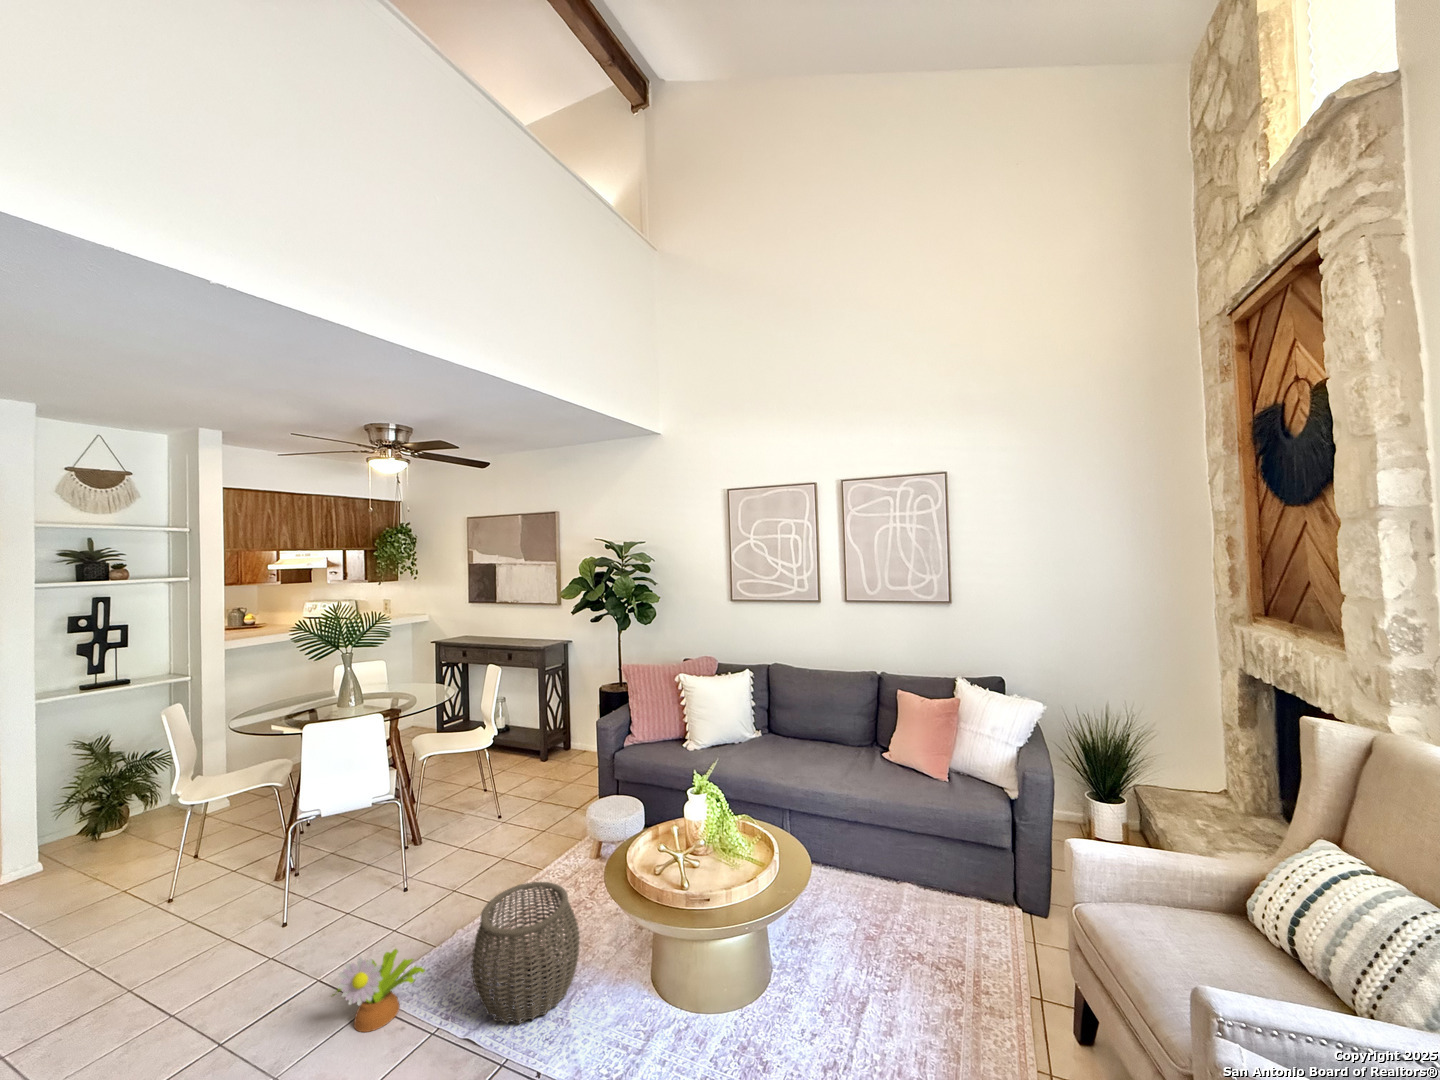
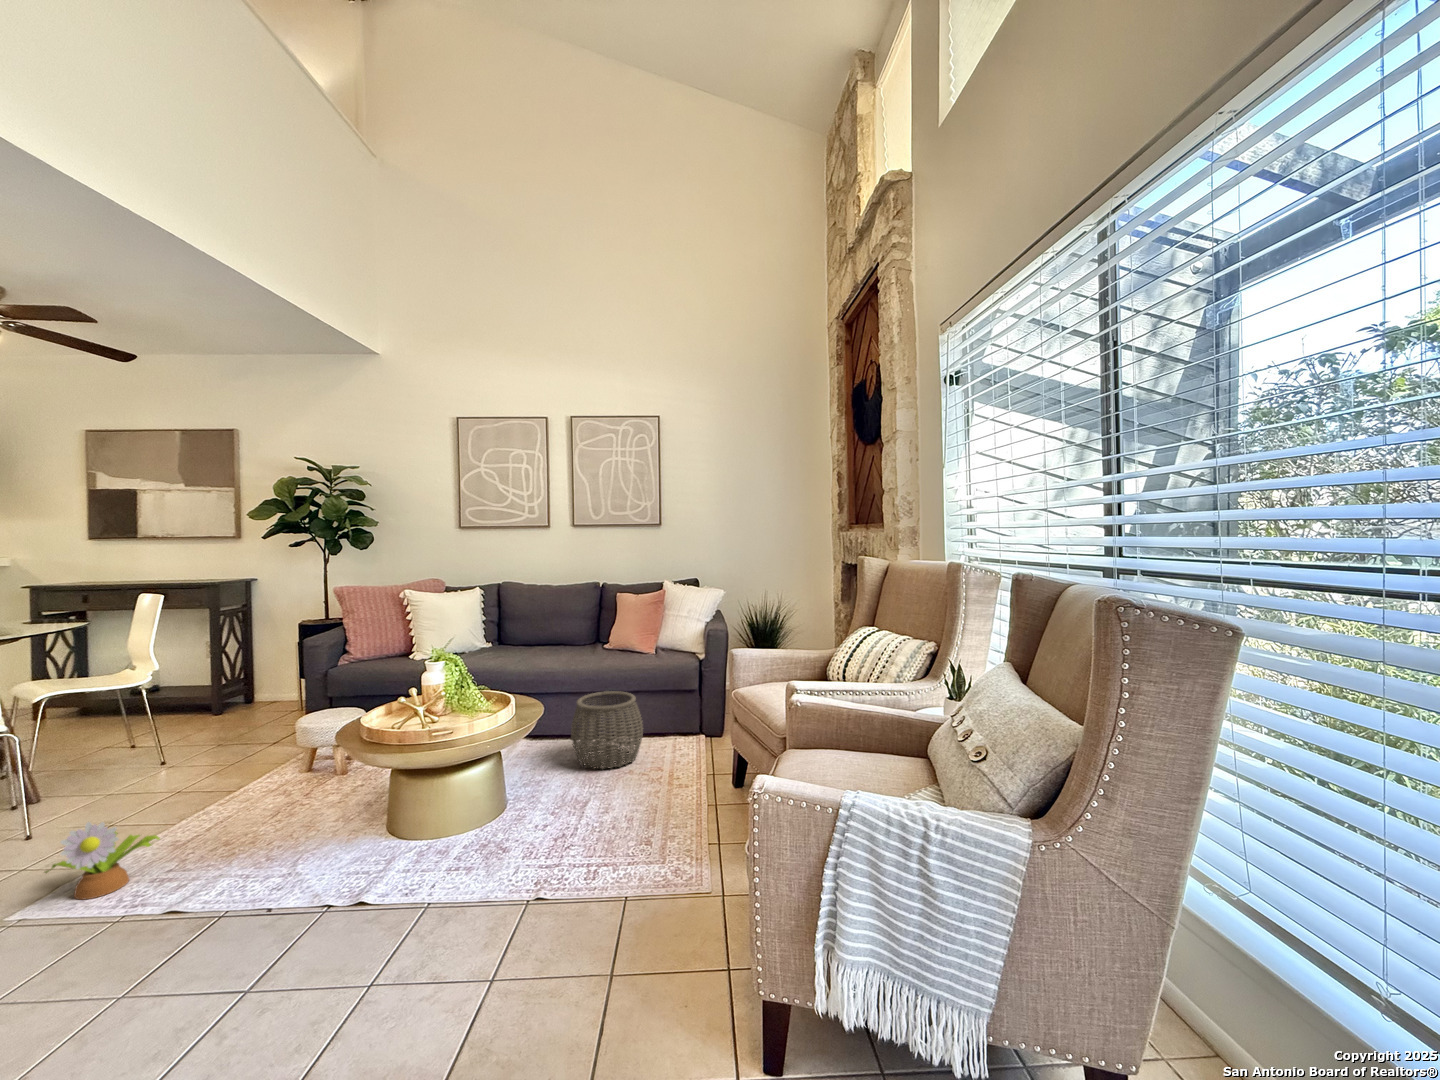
woven basket: present [471,882,580,1023] -> present [571,691,643,769]

